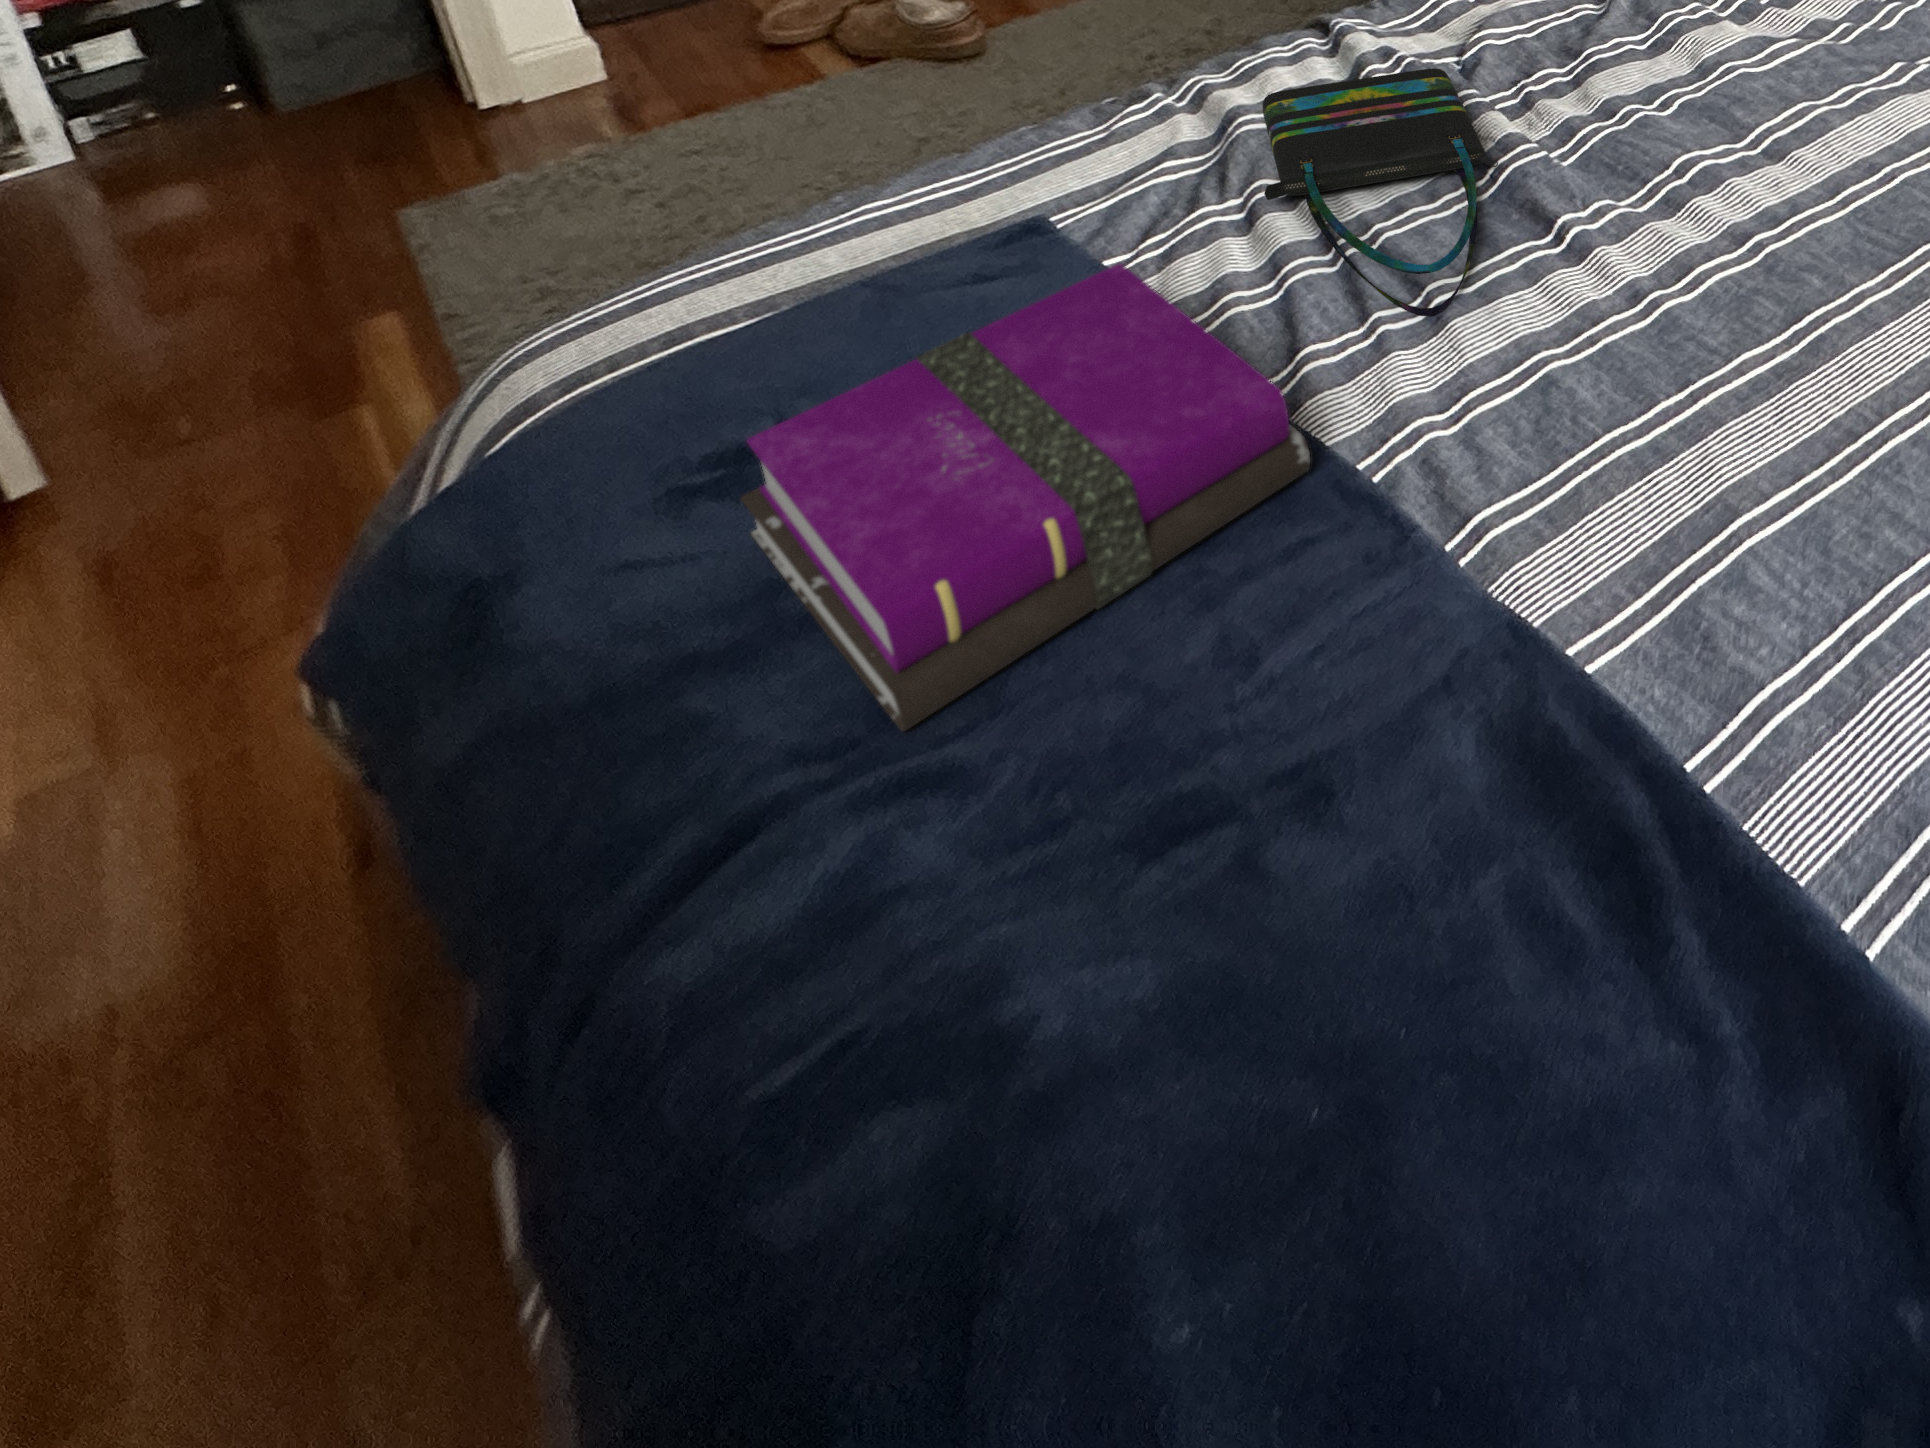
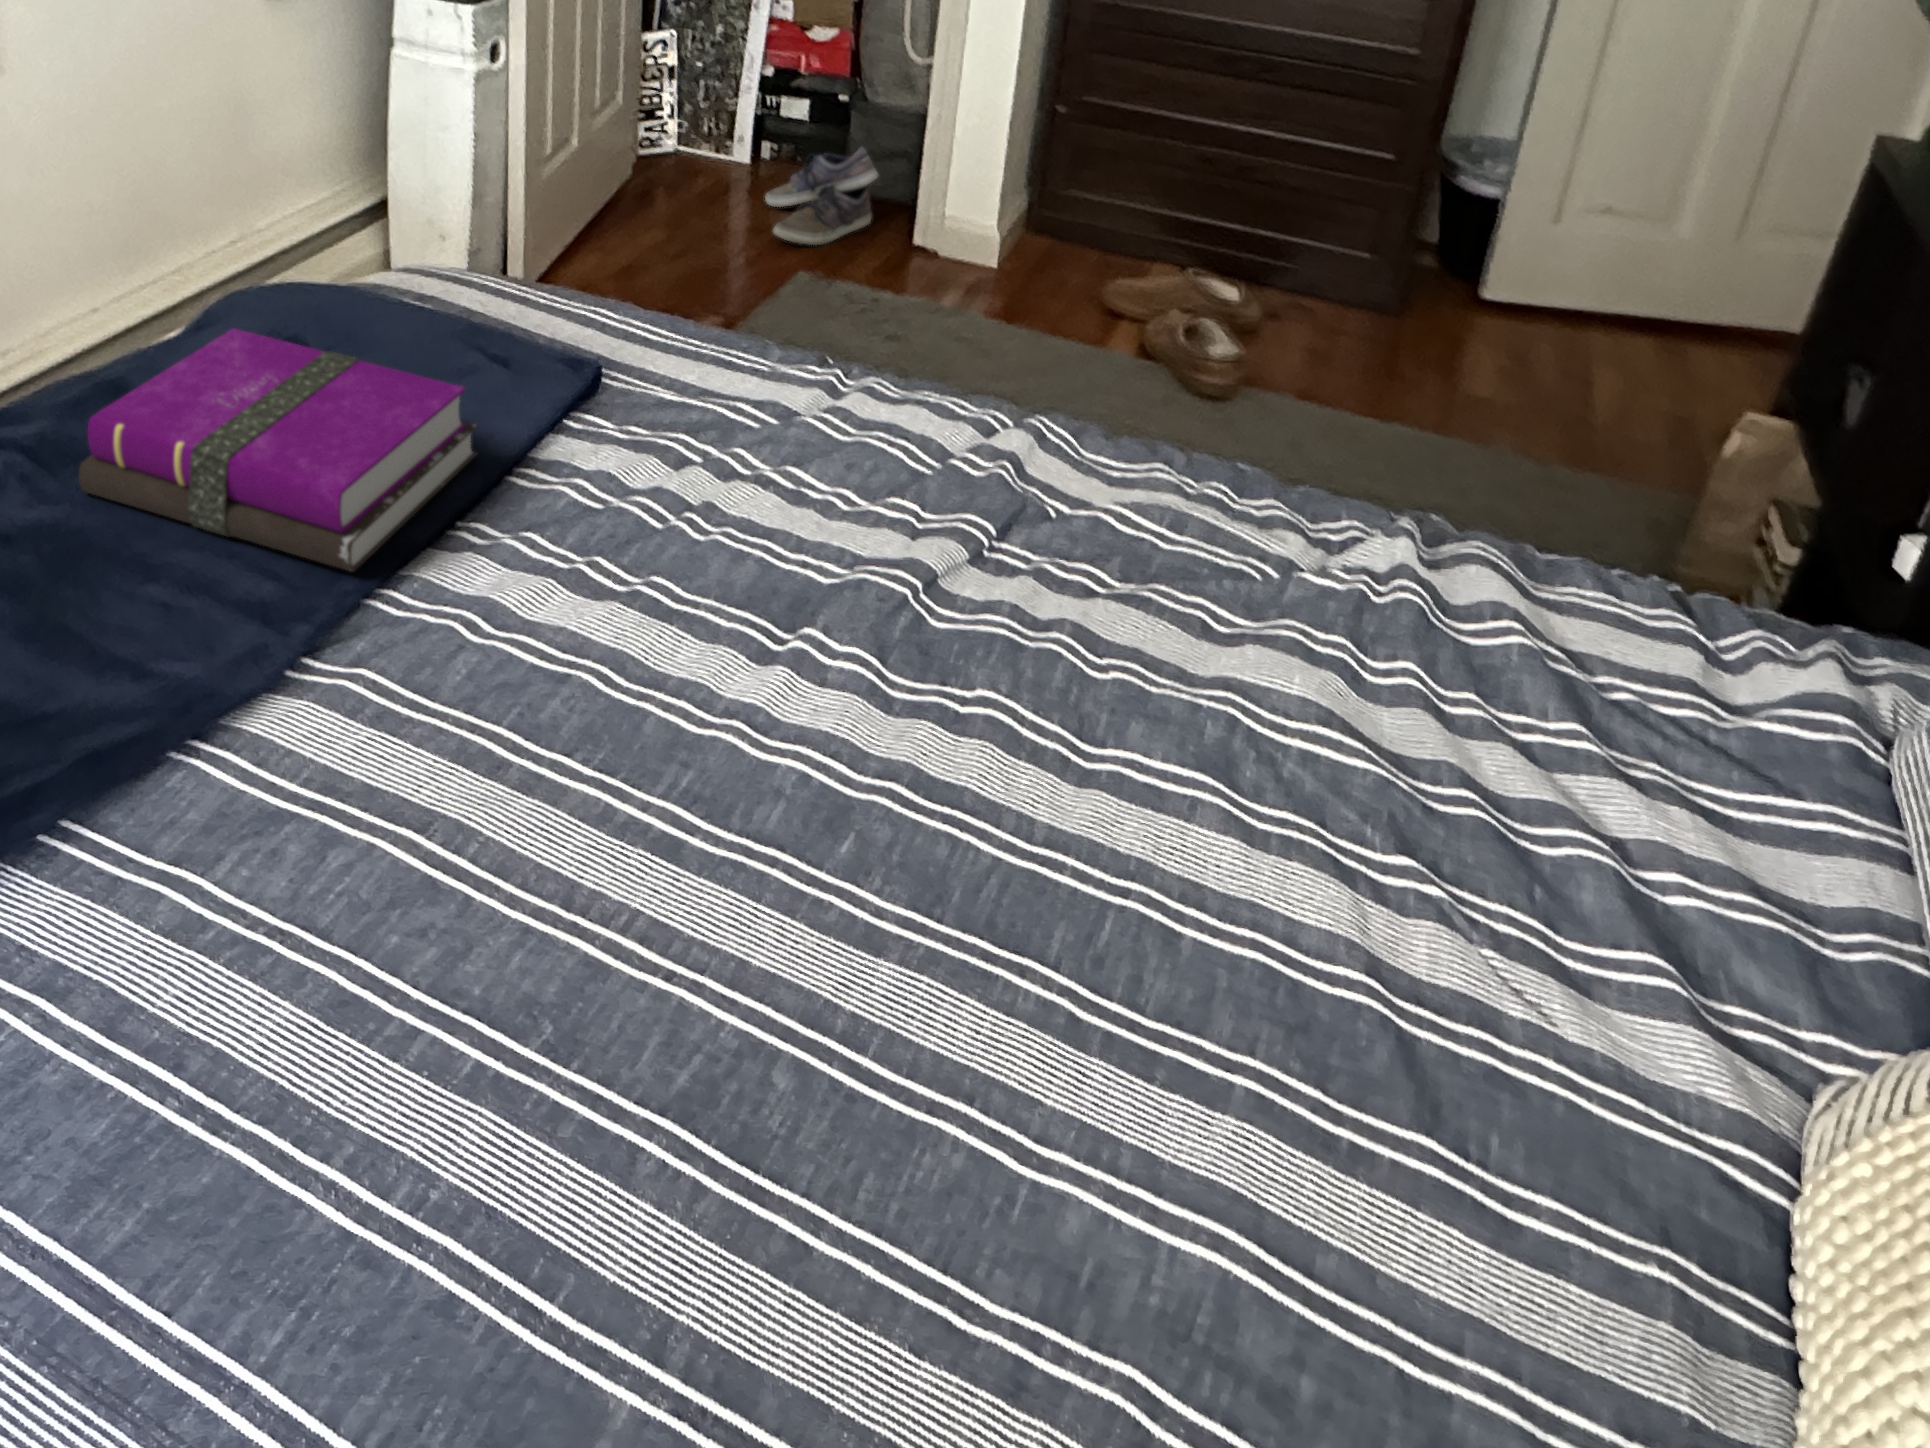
shoe: none [177,31,377,192] -> present [765,147,878,245]
tote bag: present [1263,68,1498,316] -> none [579,408,950,594]

